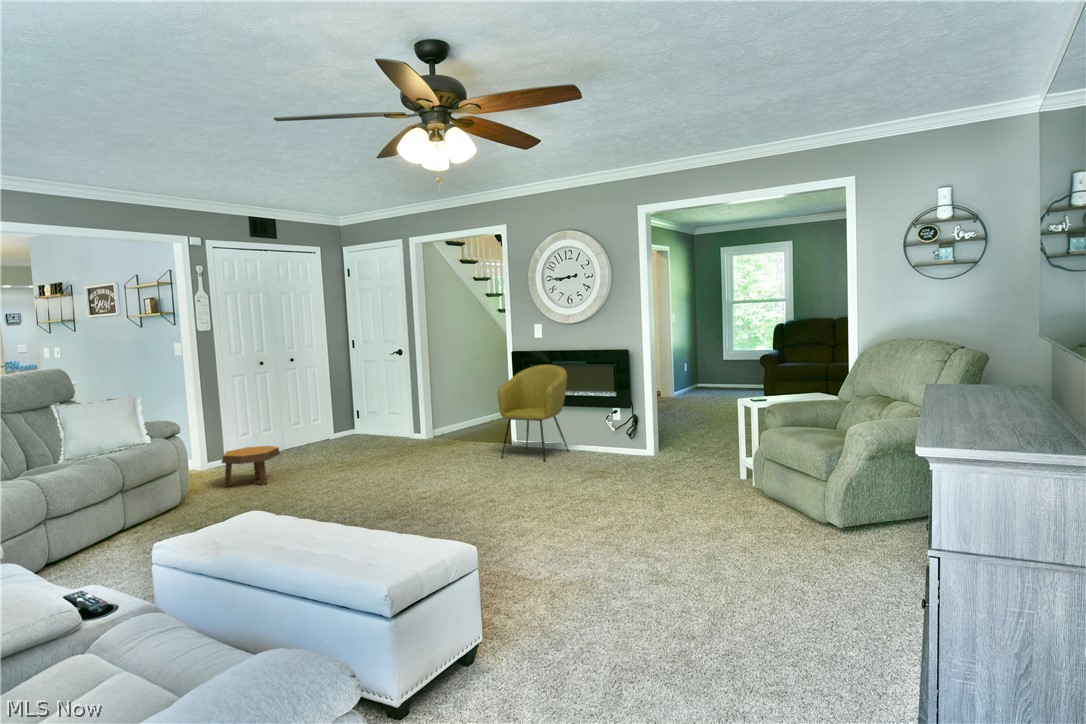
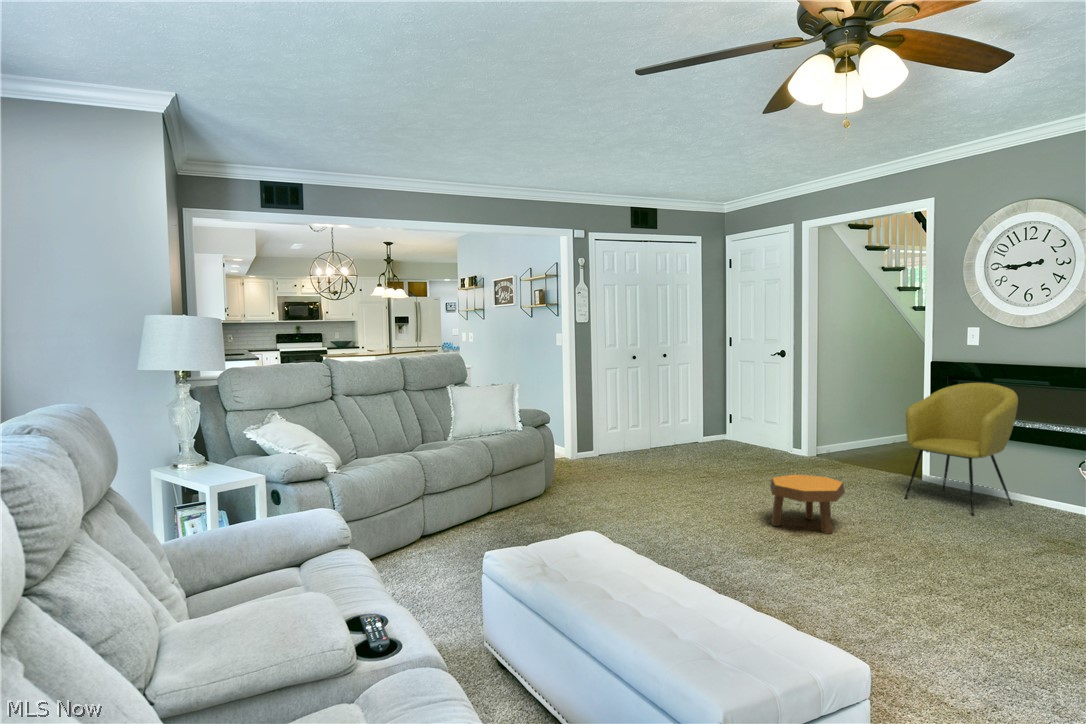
footstool: present [221,446,280,487] -> present [770,475,845,534]

